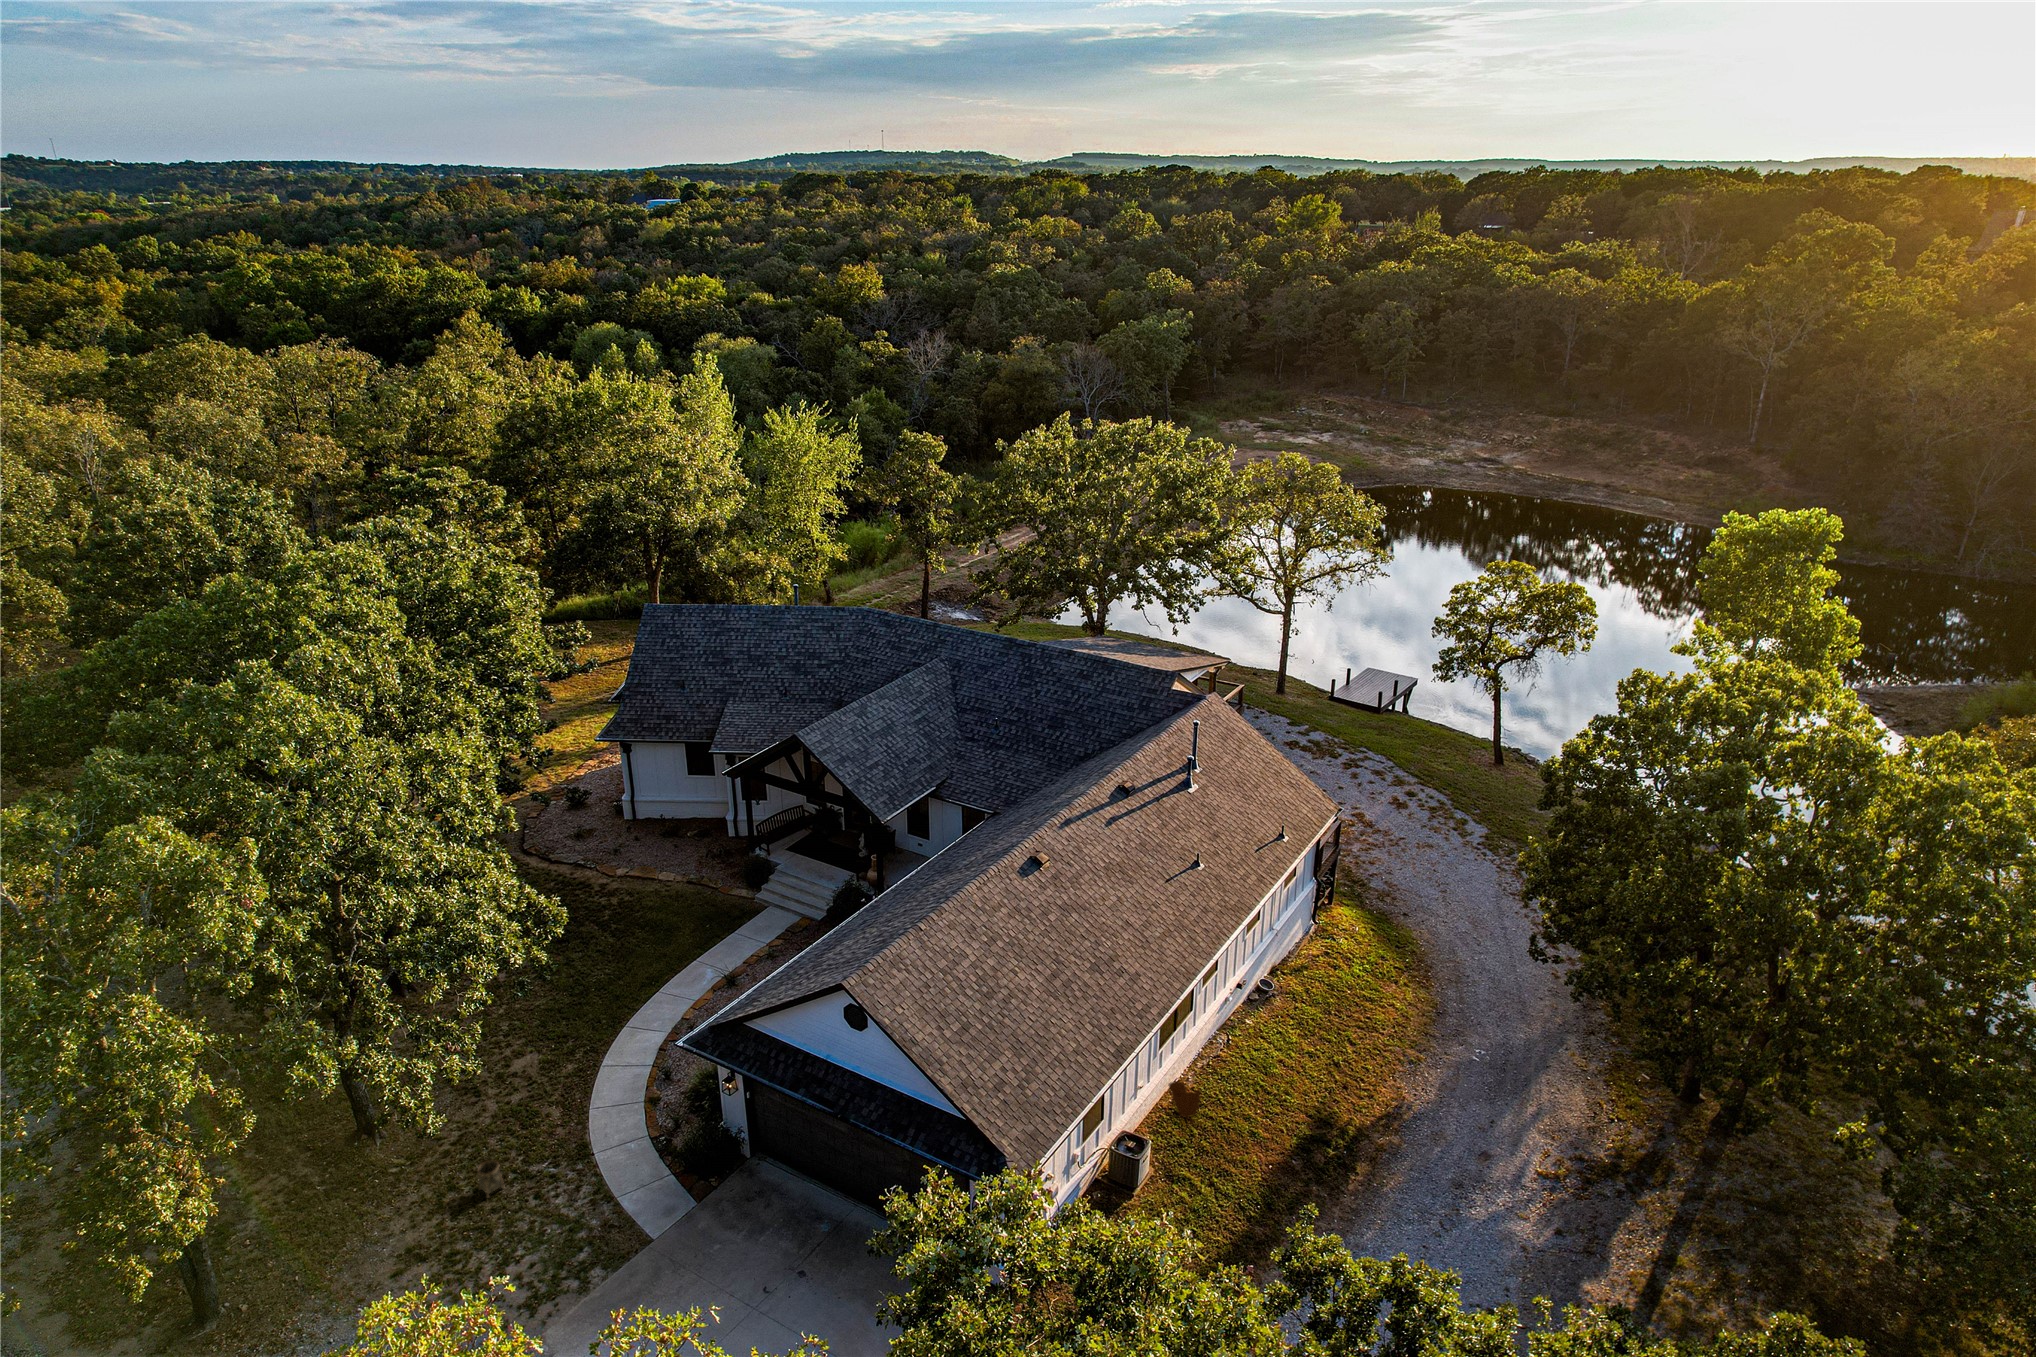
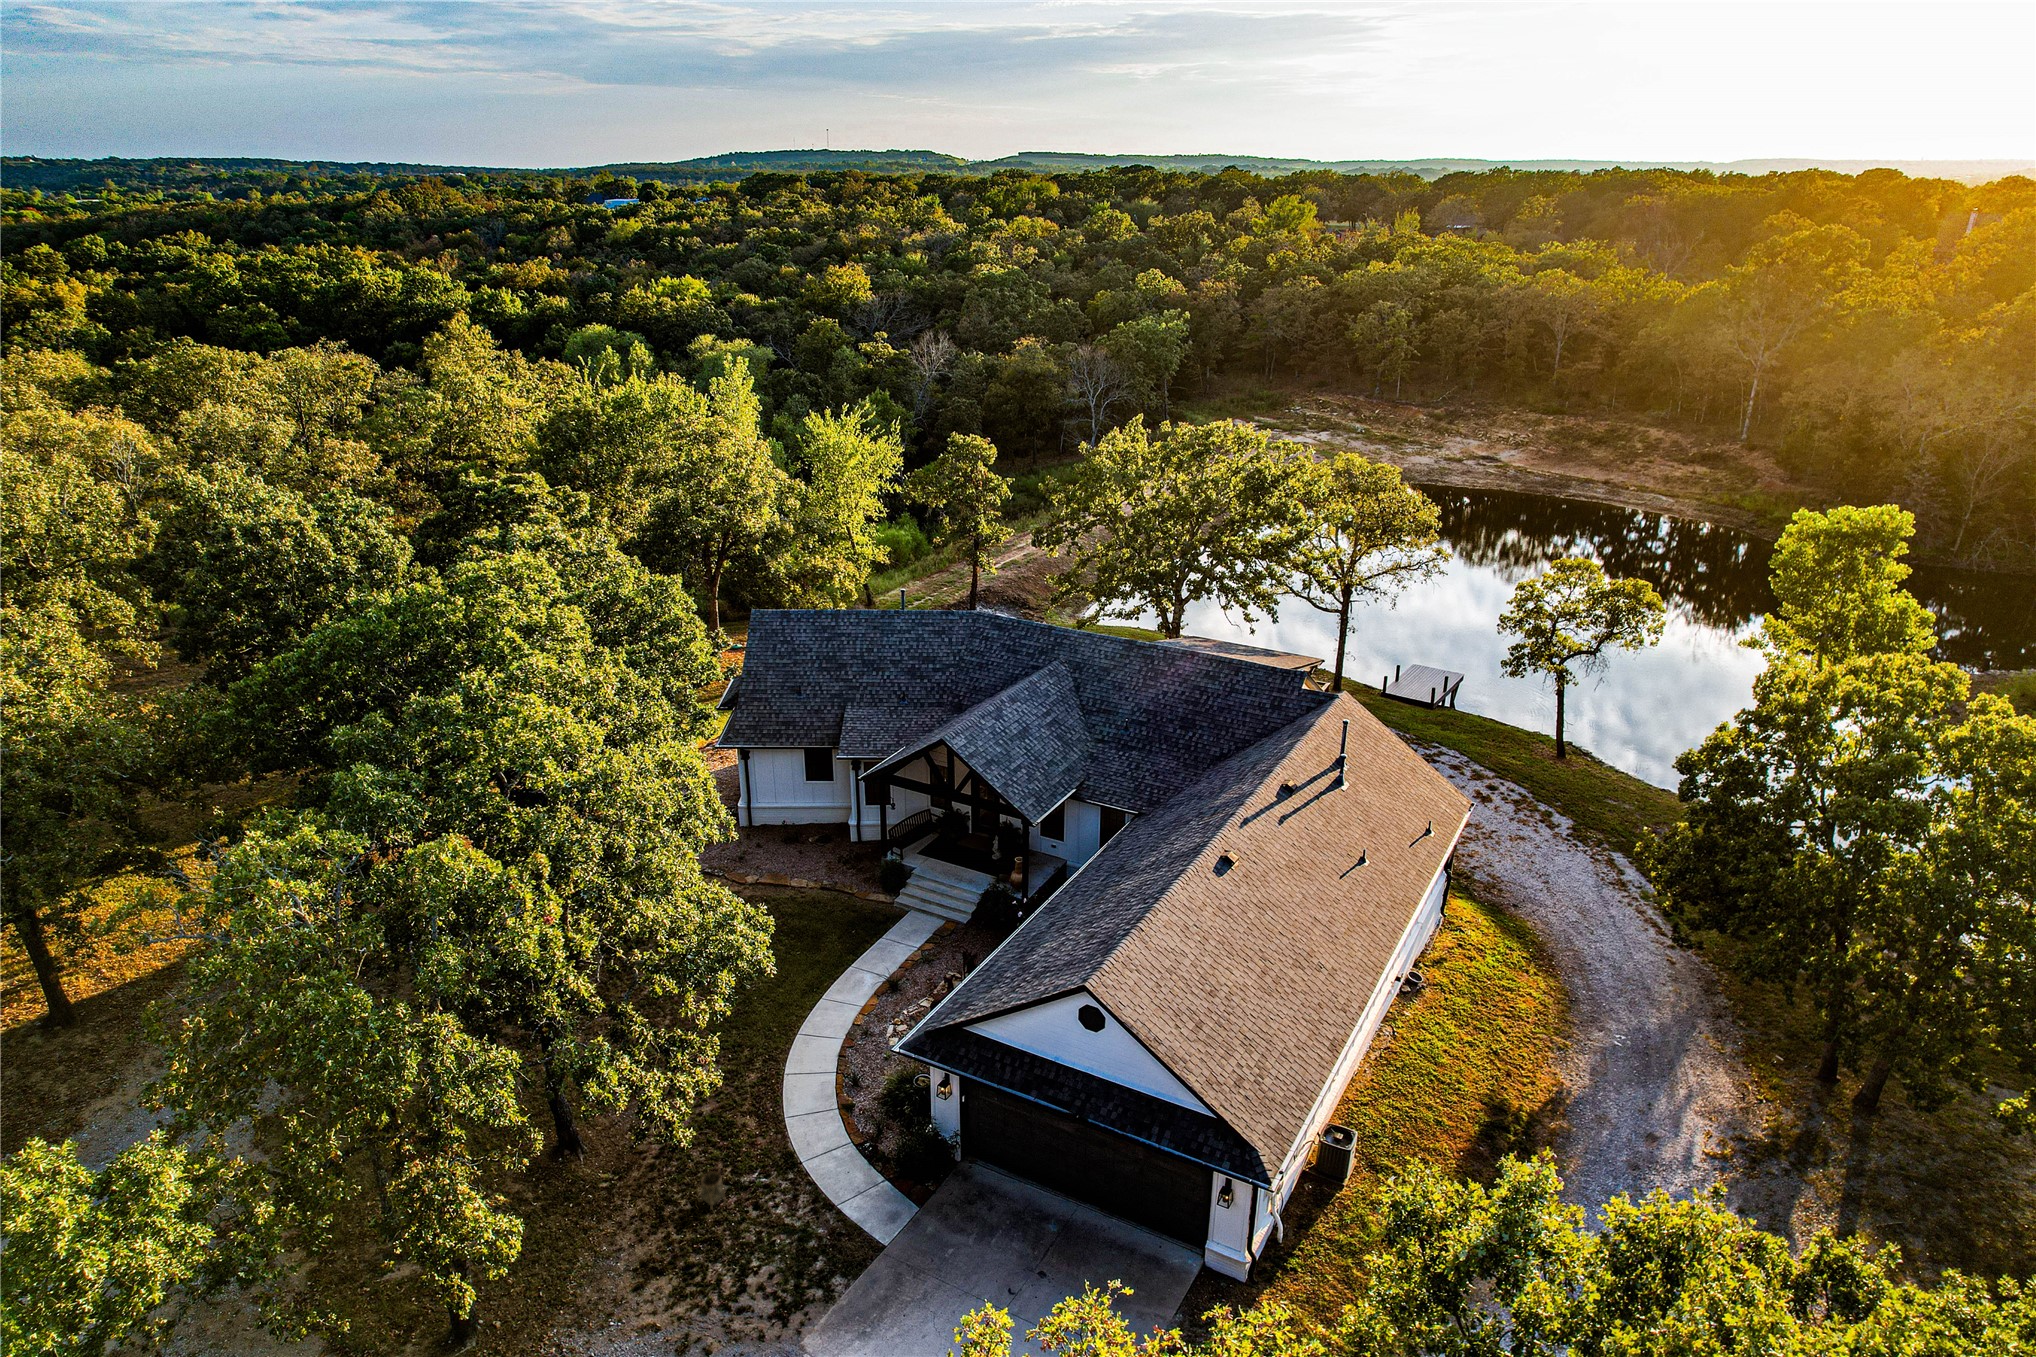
lounge chair: present [1169,1081,1201,1121] -> none [1347,1073,1392,1118]

